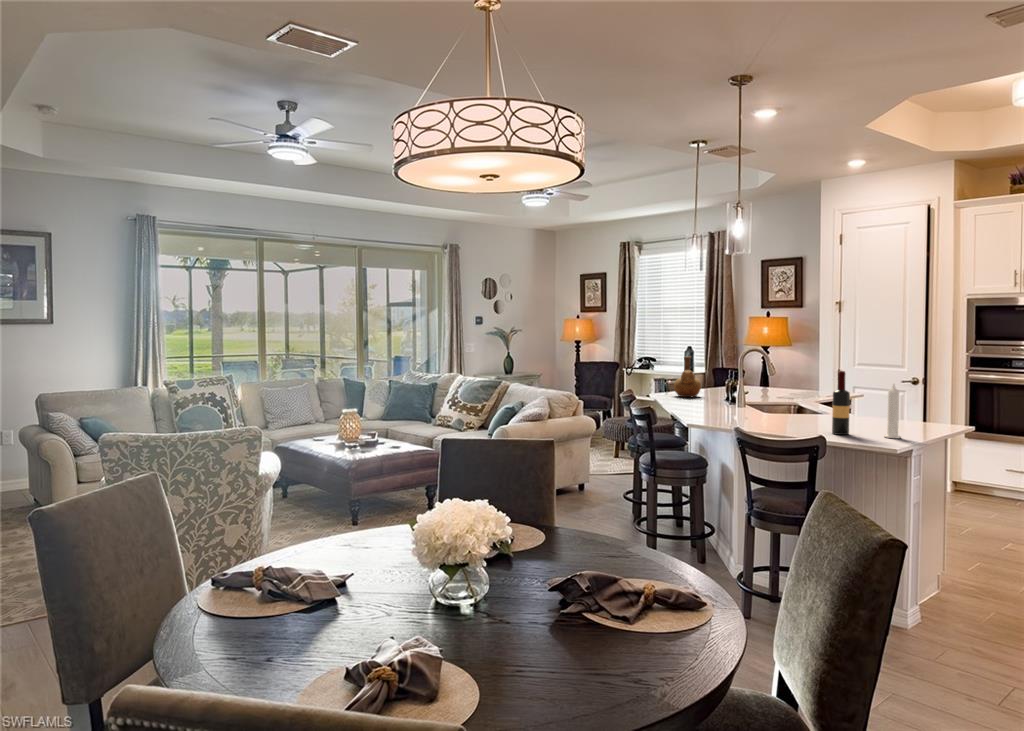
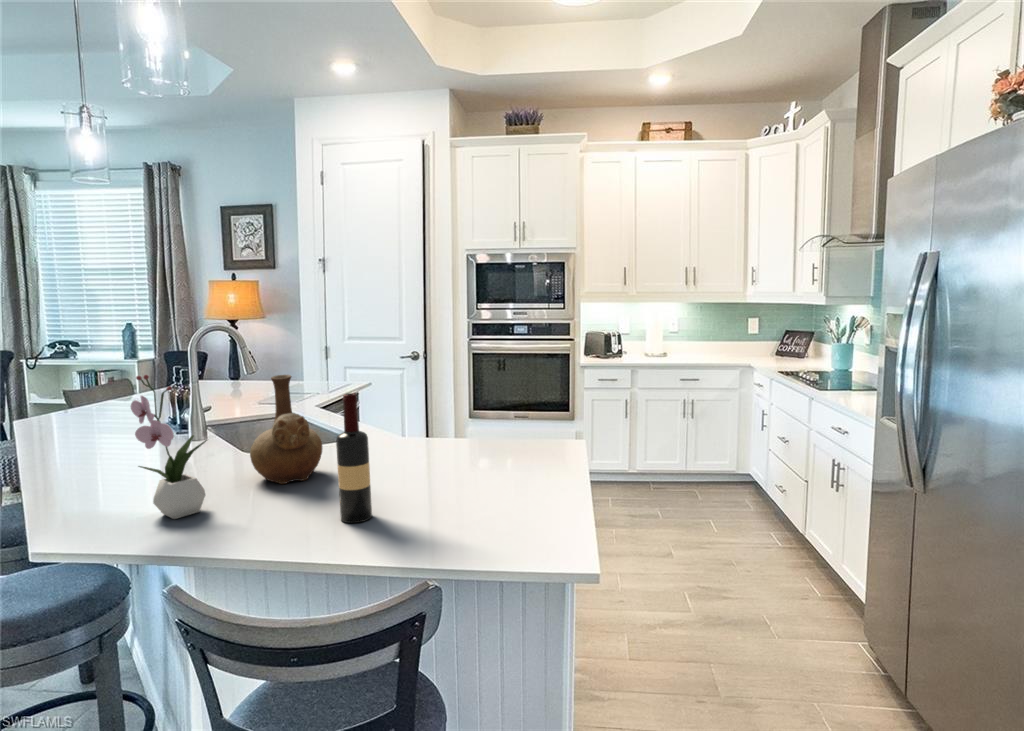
vase: present [674,356,701,397] -> present [250,375,322,484]
flower arrangement: none [738,358,770,425] -> present [131,375,207,519]
candle: present [884,384,901,438] -> none [433,409,461,514]

